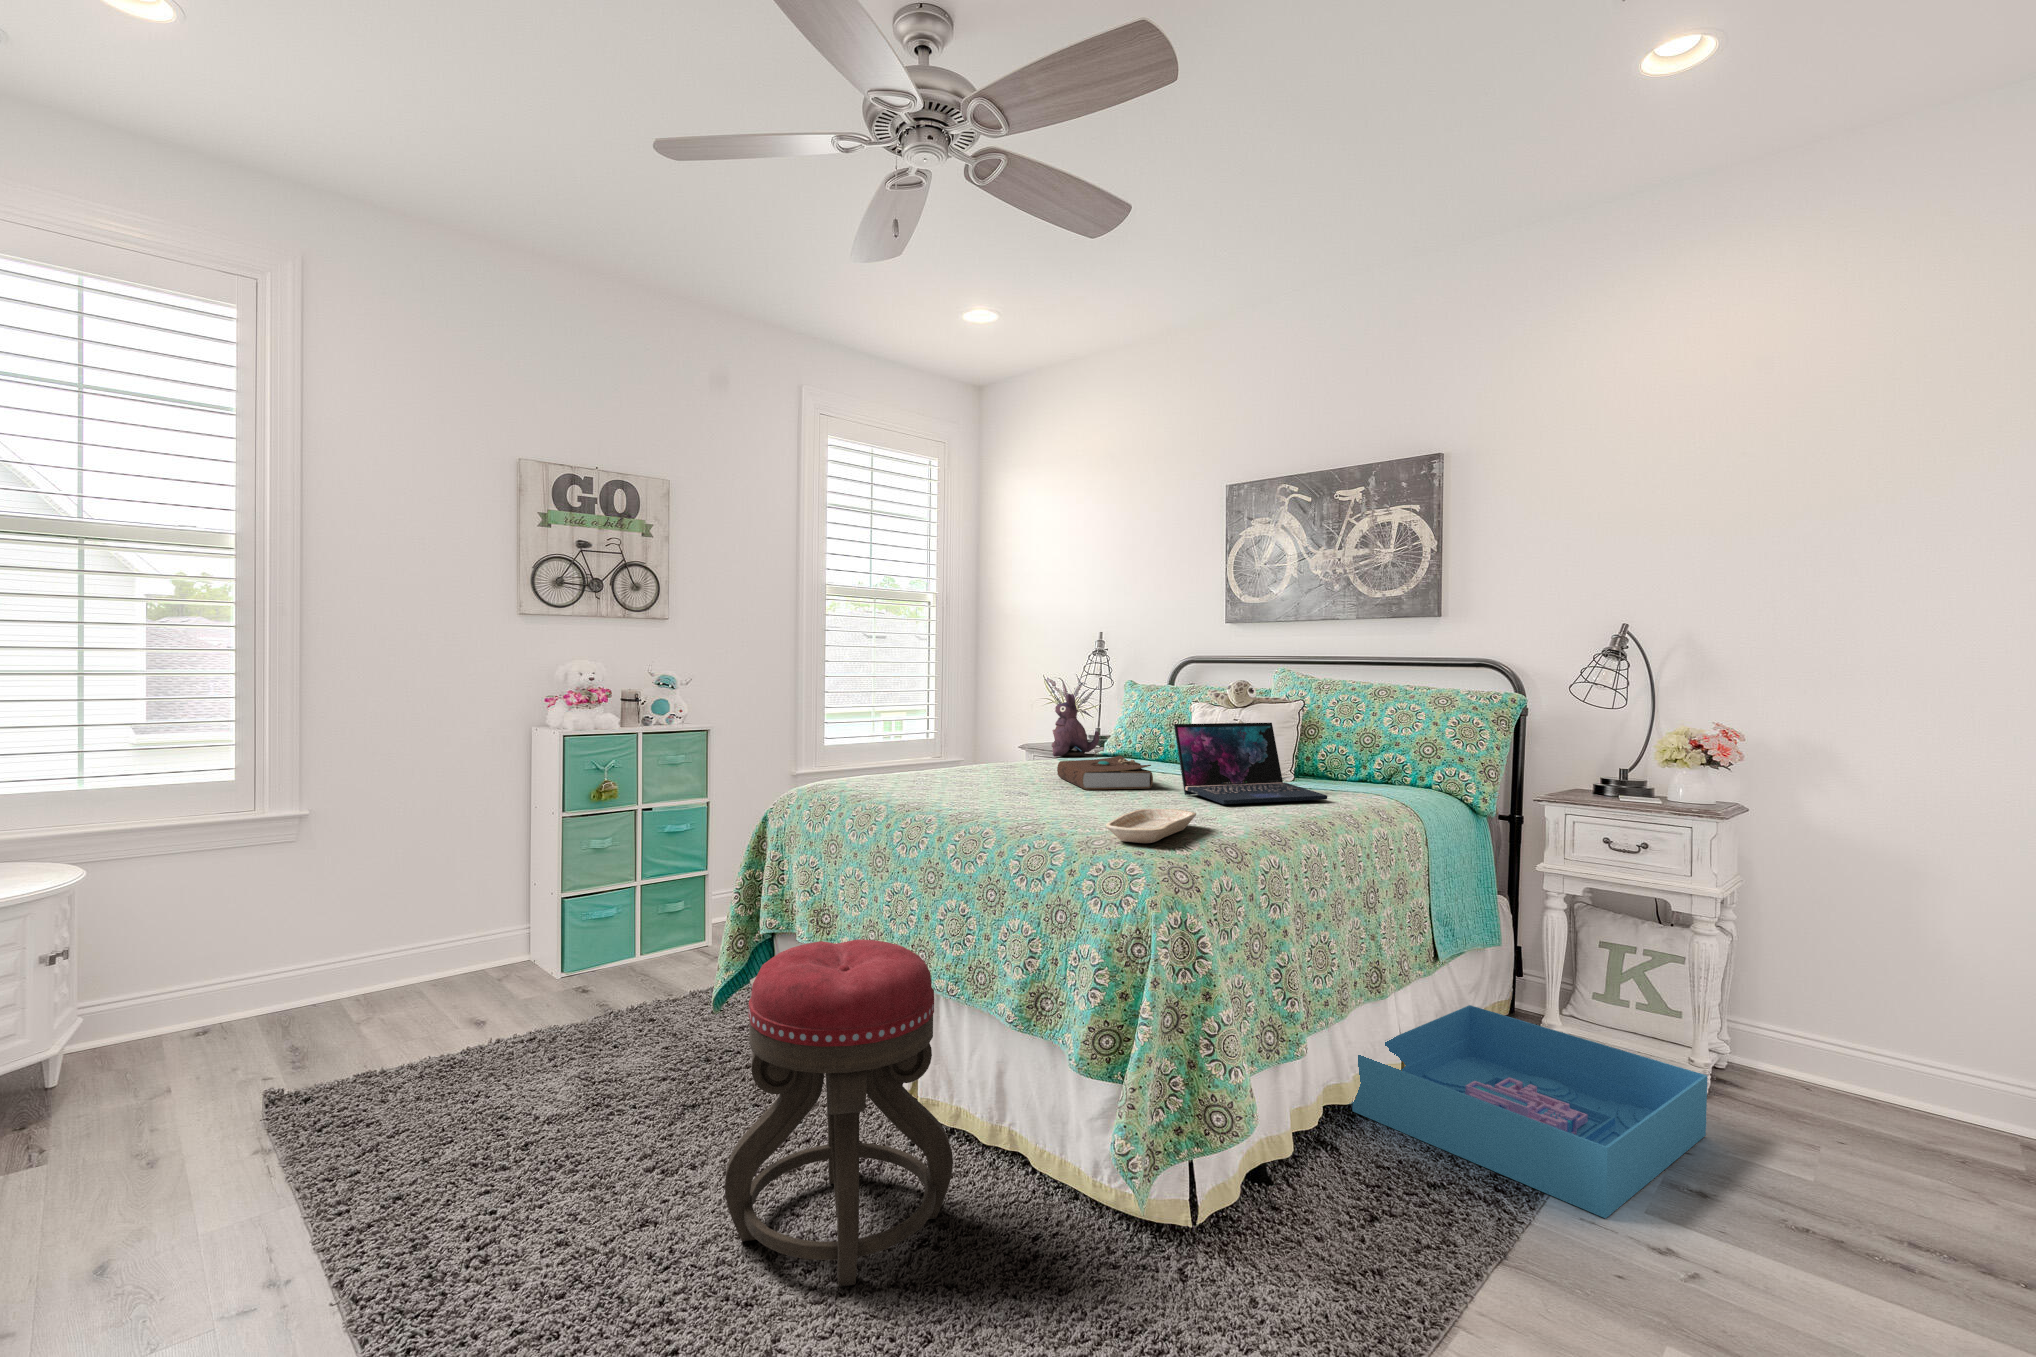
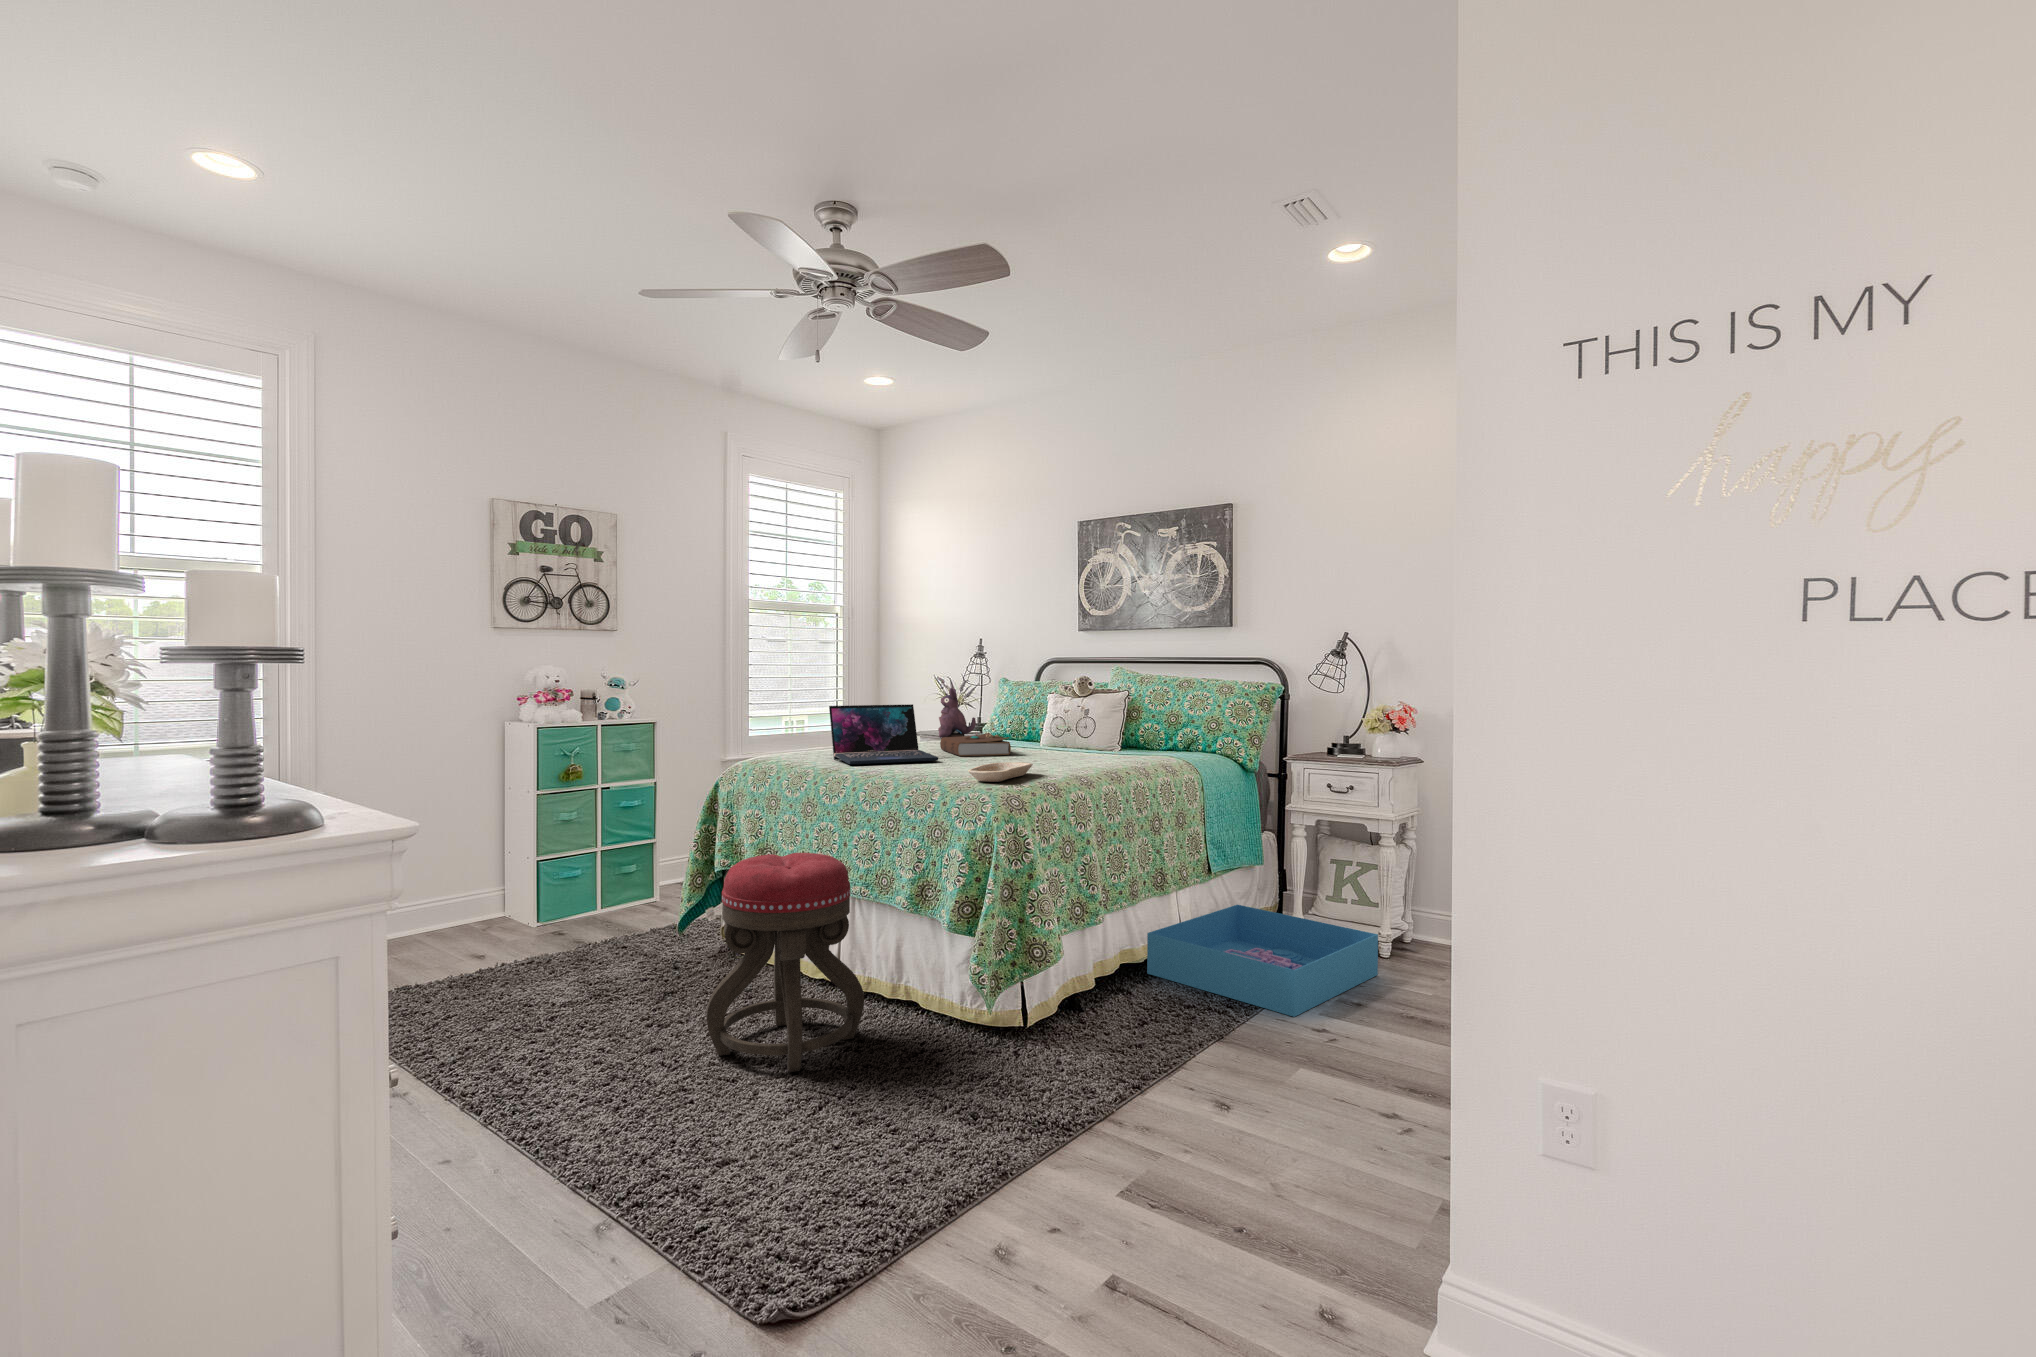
laptop: present [1174,723,1327,804] -> present [829,704,938,765]

